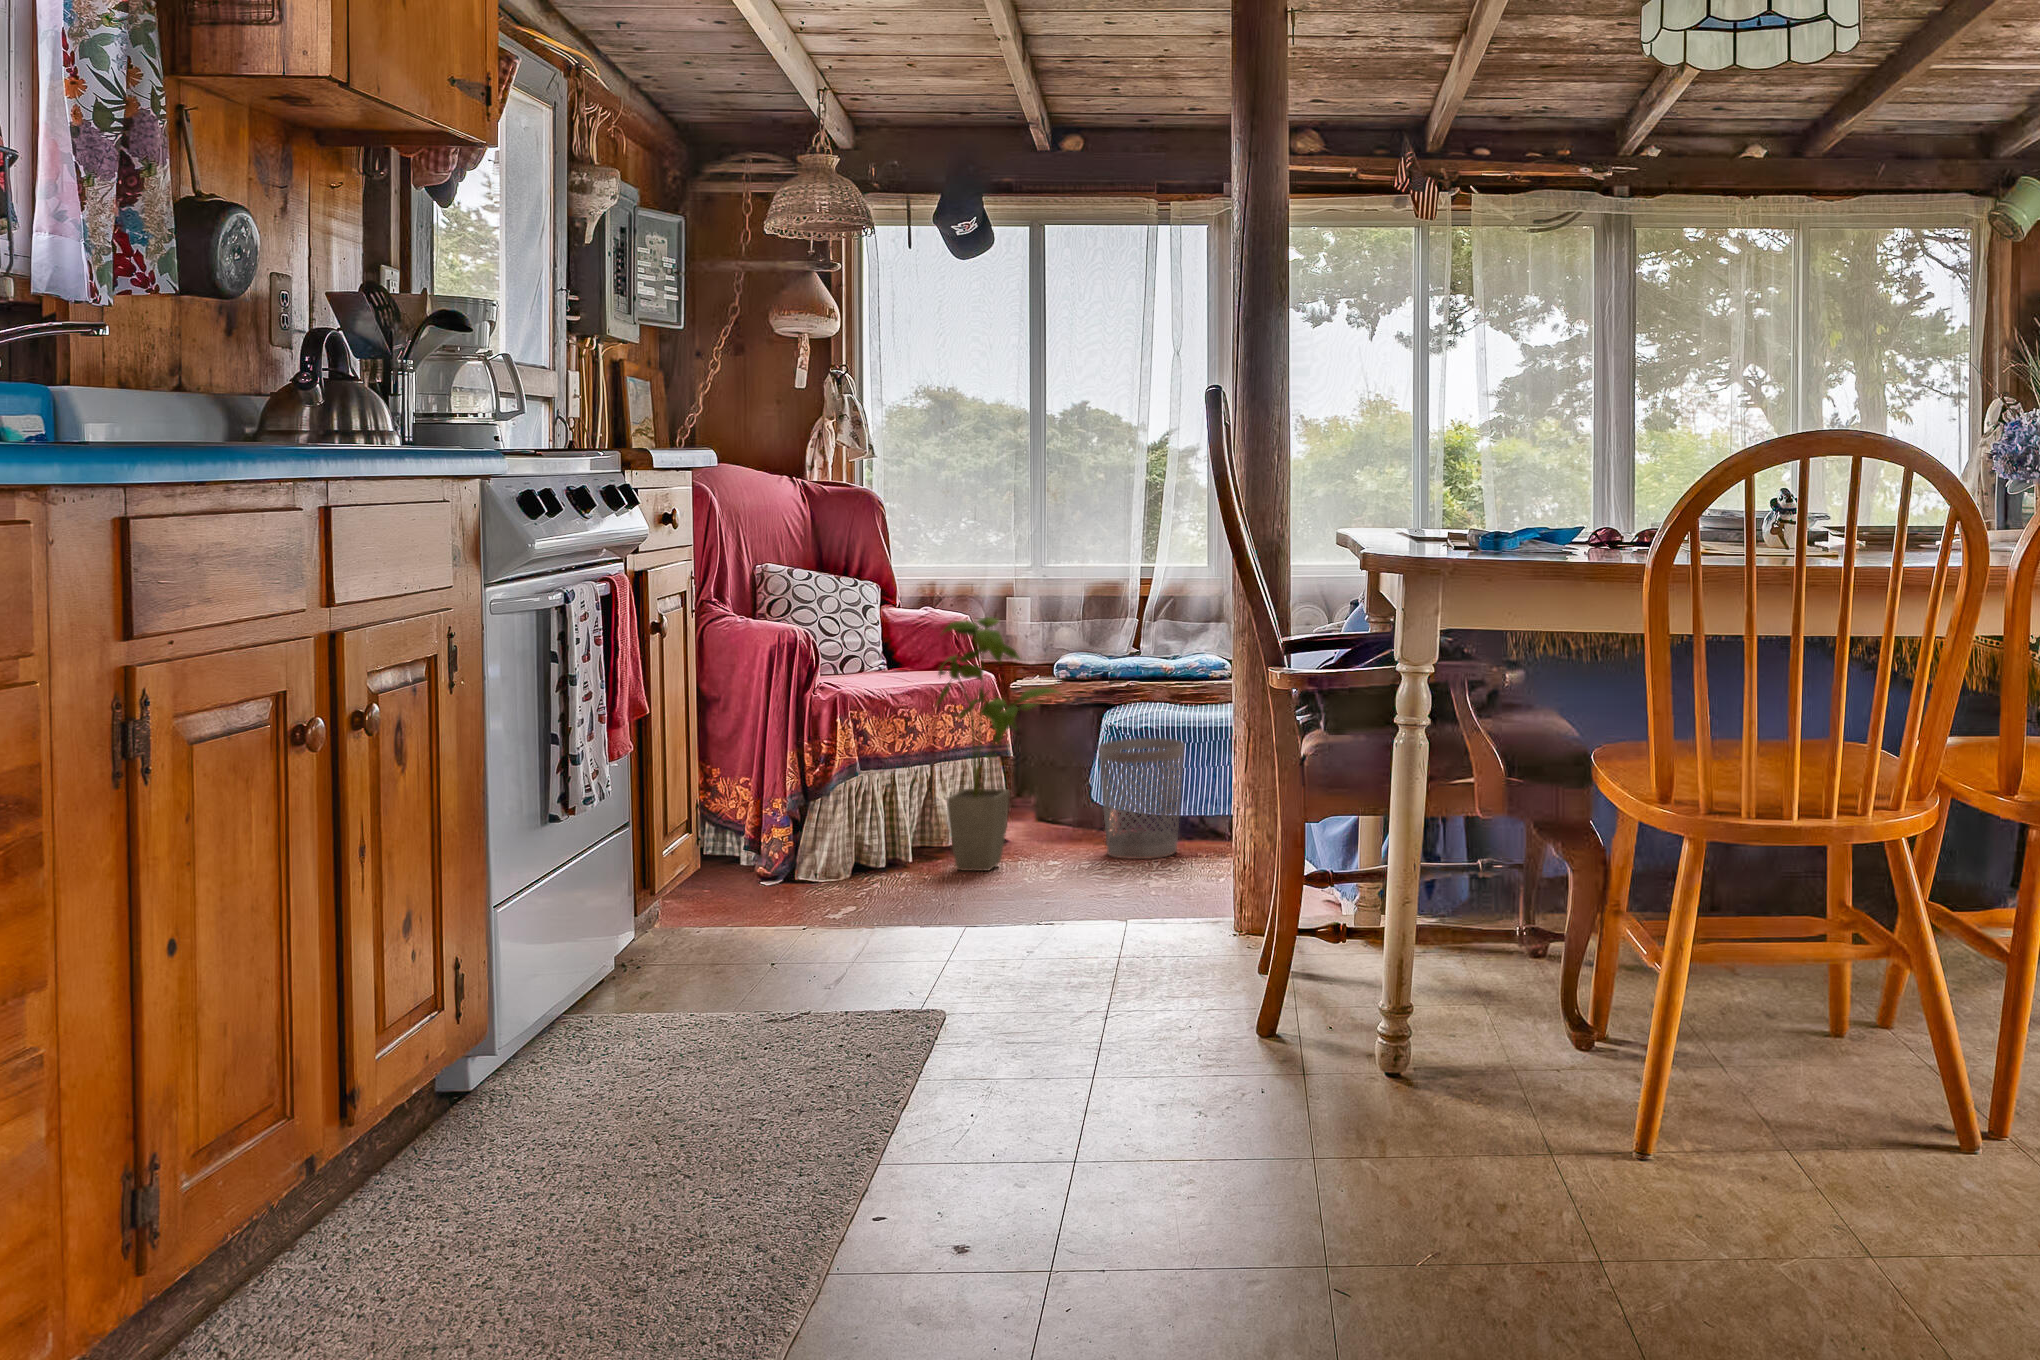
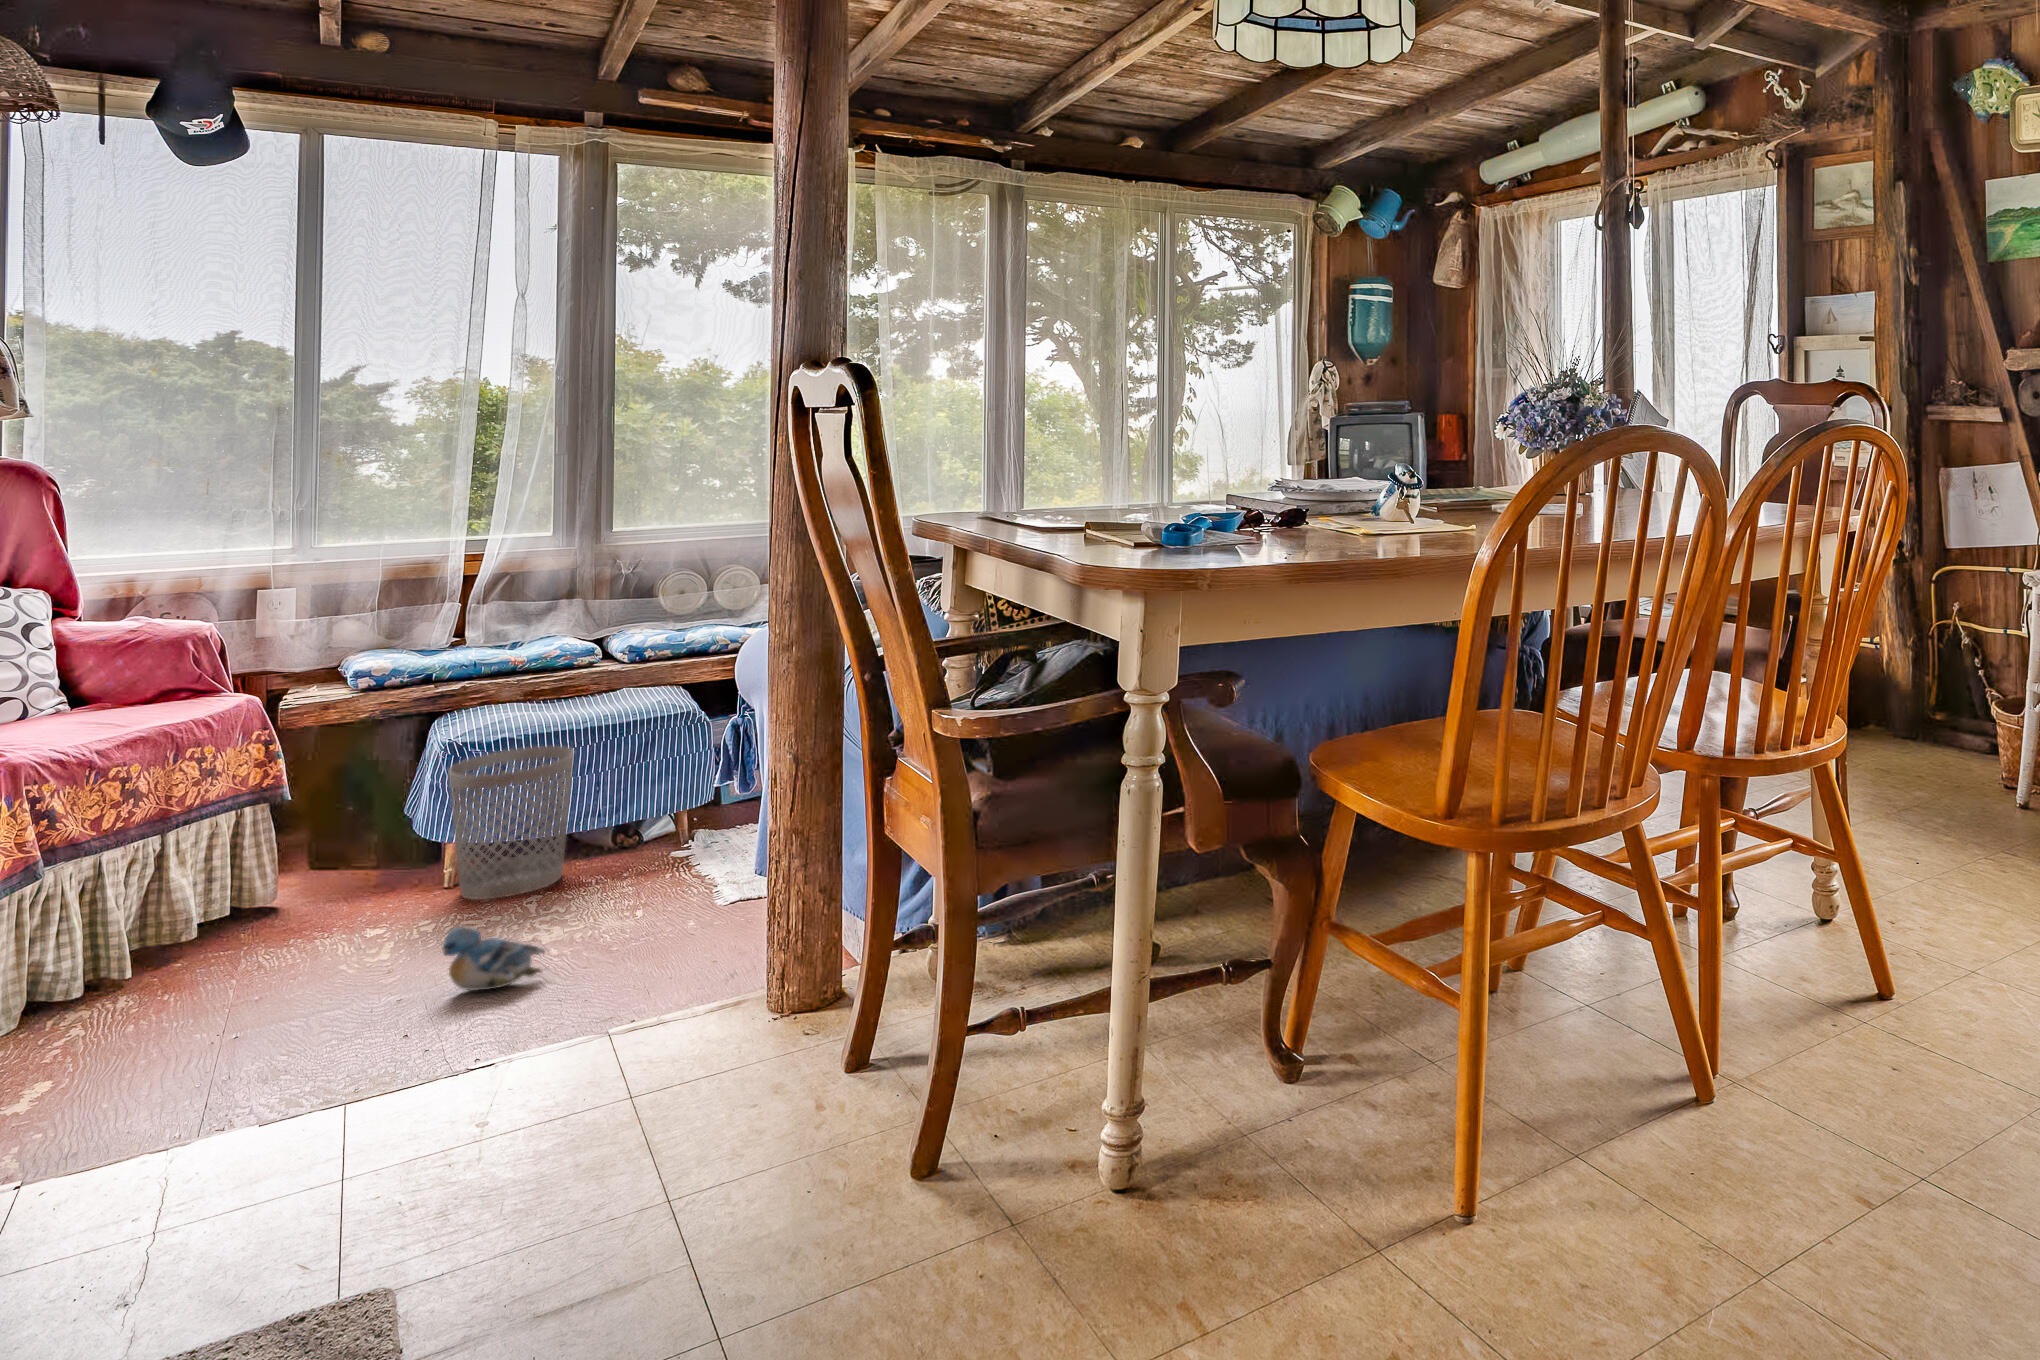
house plant: present [935,617,1061,871] -> none [178,636,413,971]
plush toy: none [1068,852,1134,906] -> present [442,926,545,990]

